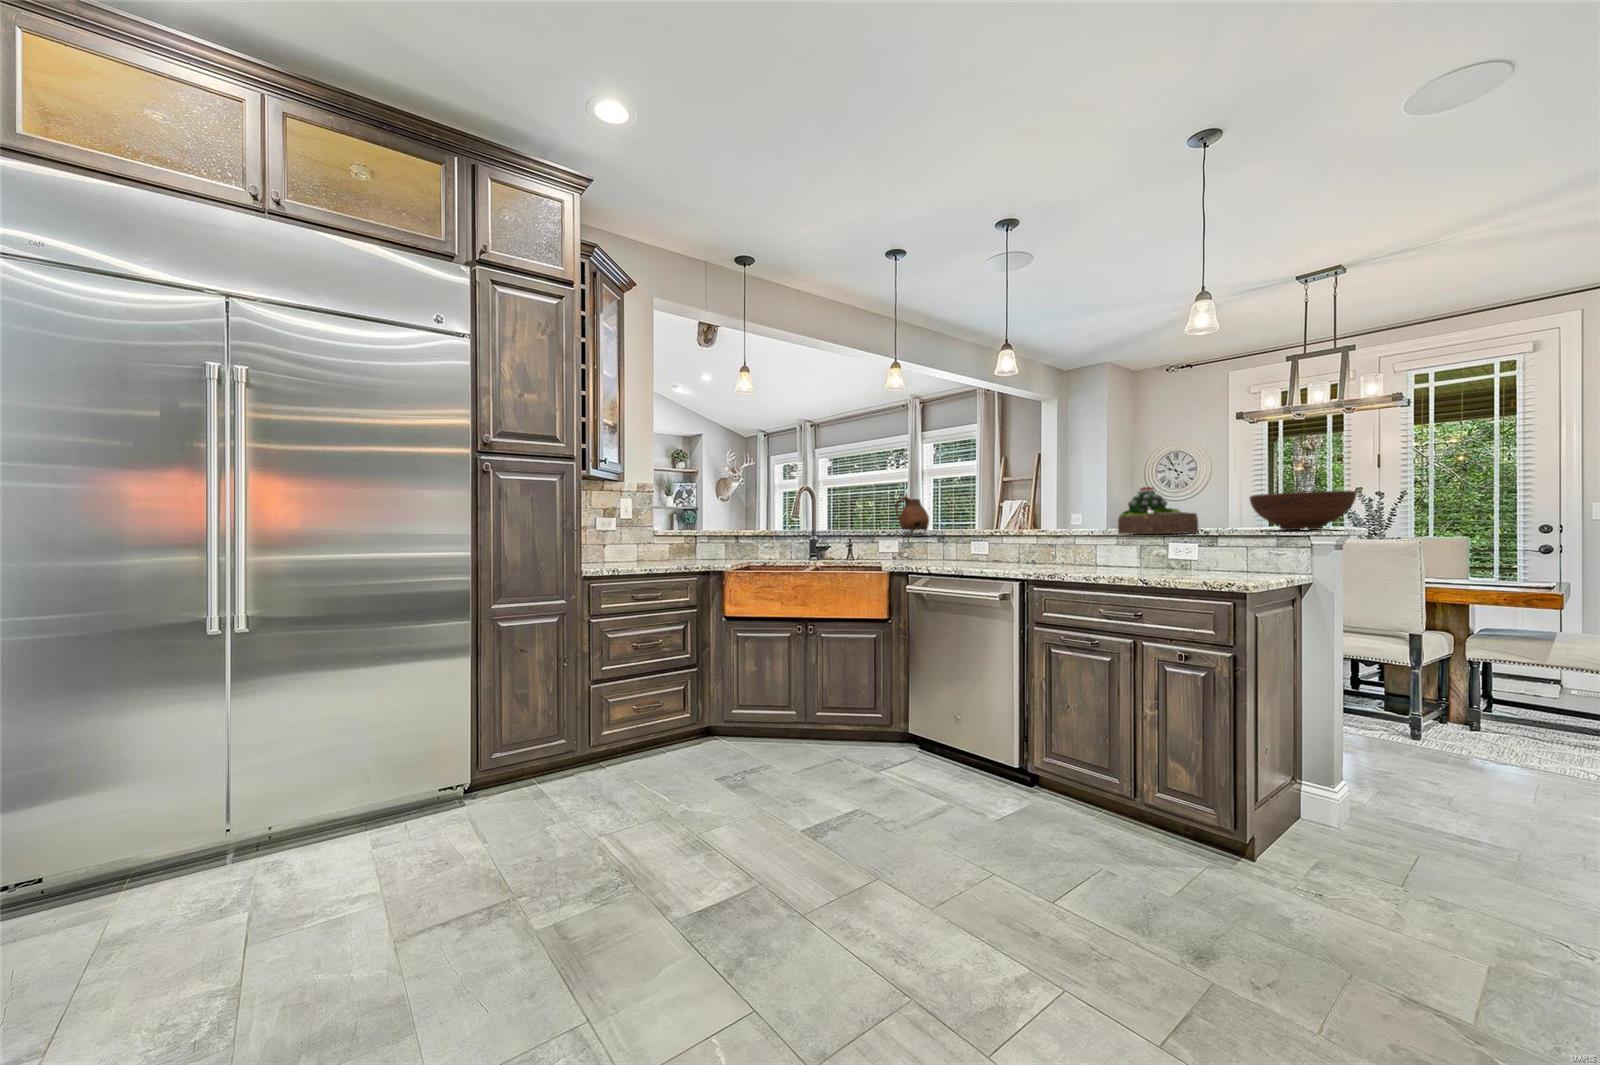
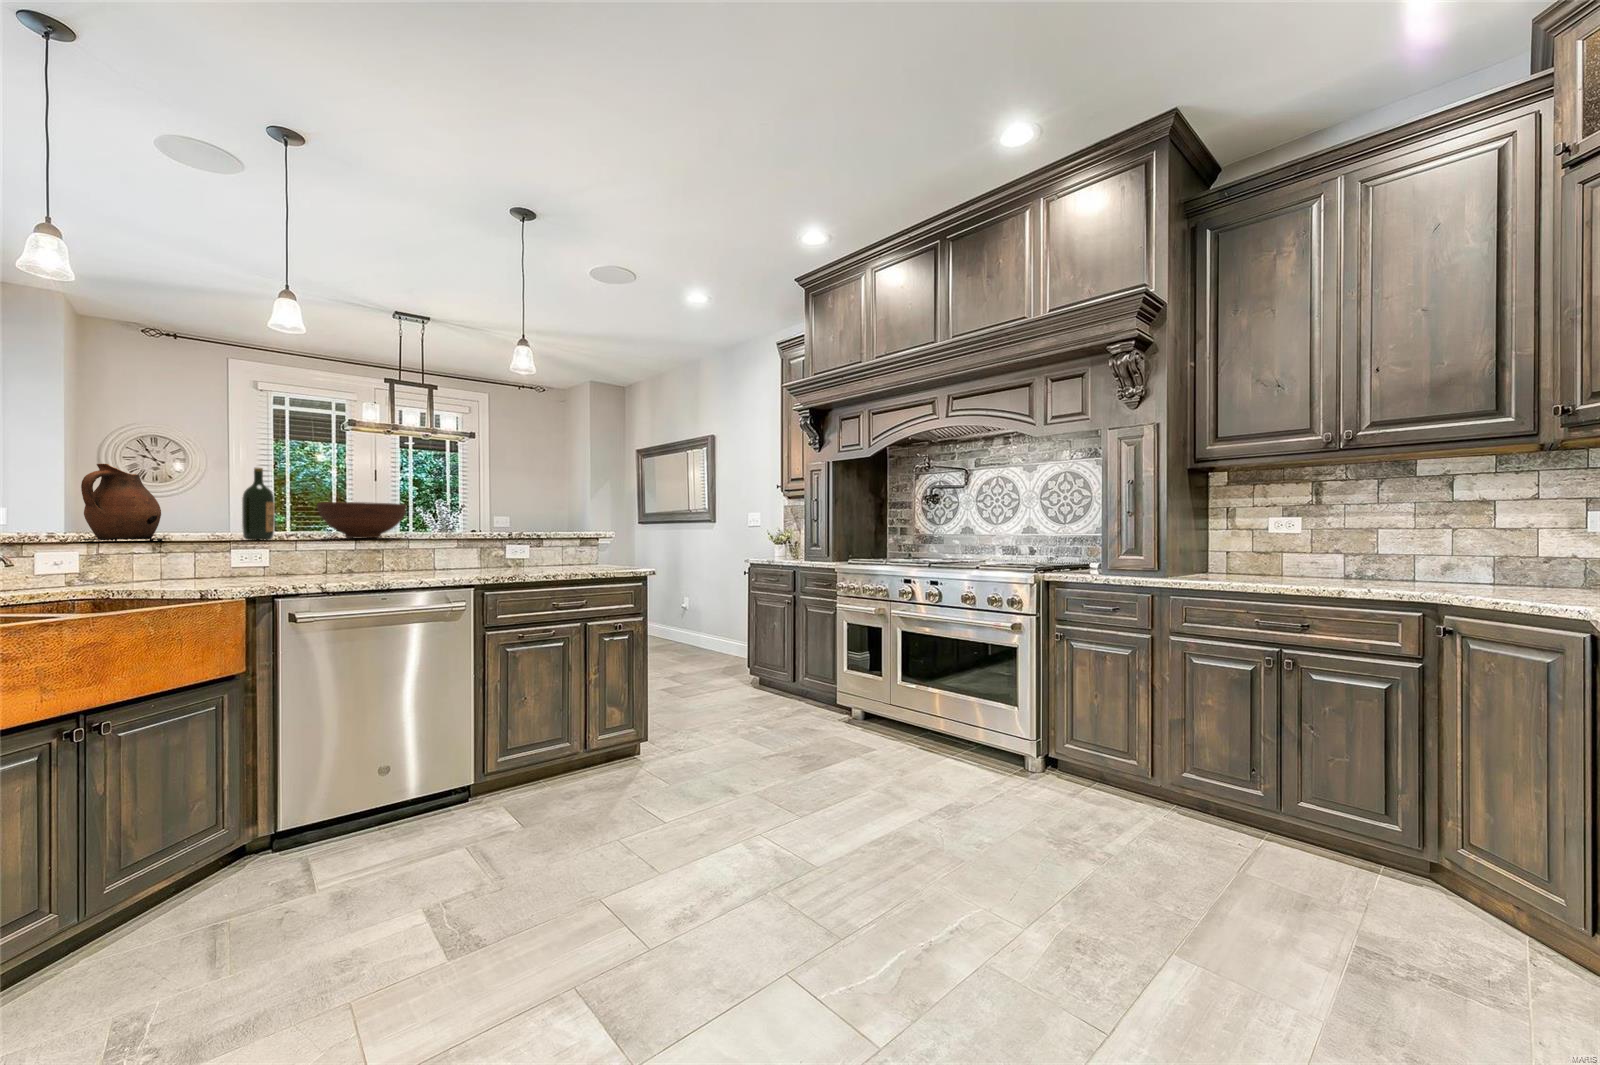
wine bottle: none [958,487,975,536] -> present [242,468,275,540]
succulent plant: present [1118,487,1199,534] -> none [472,495,525,538]
fruit bowl: present [1249,491,1357,530] -> present [317,502,407,538]

